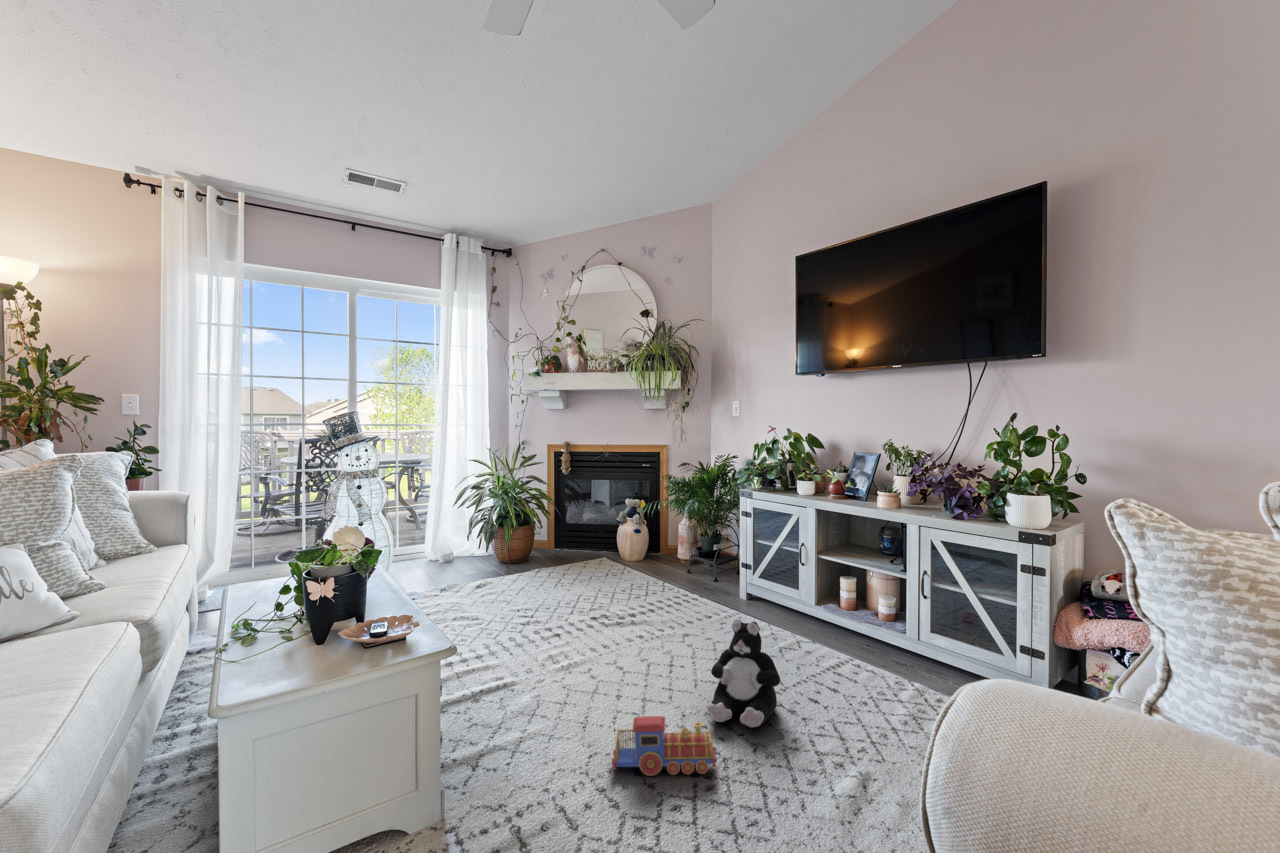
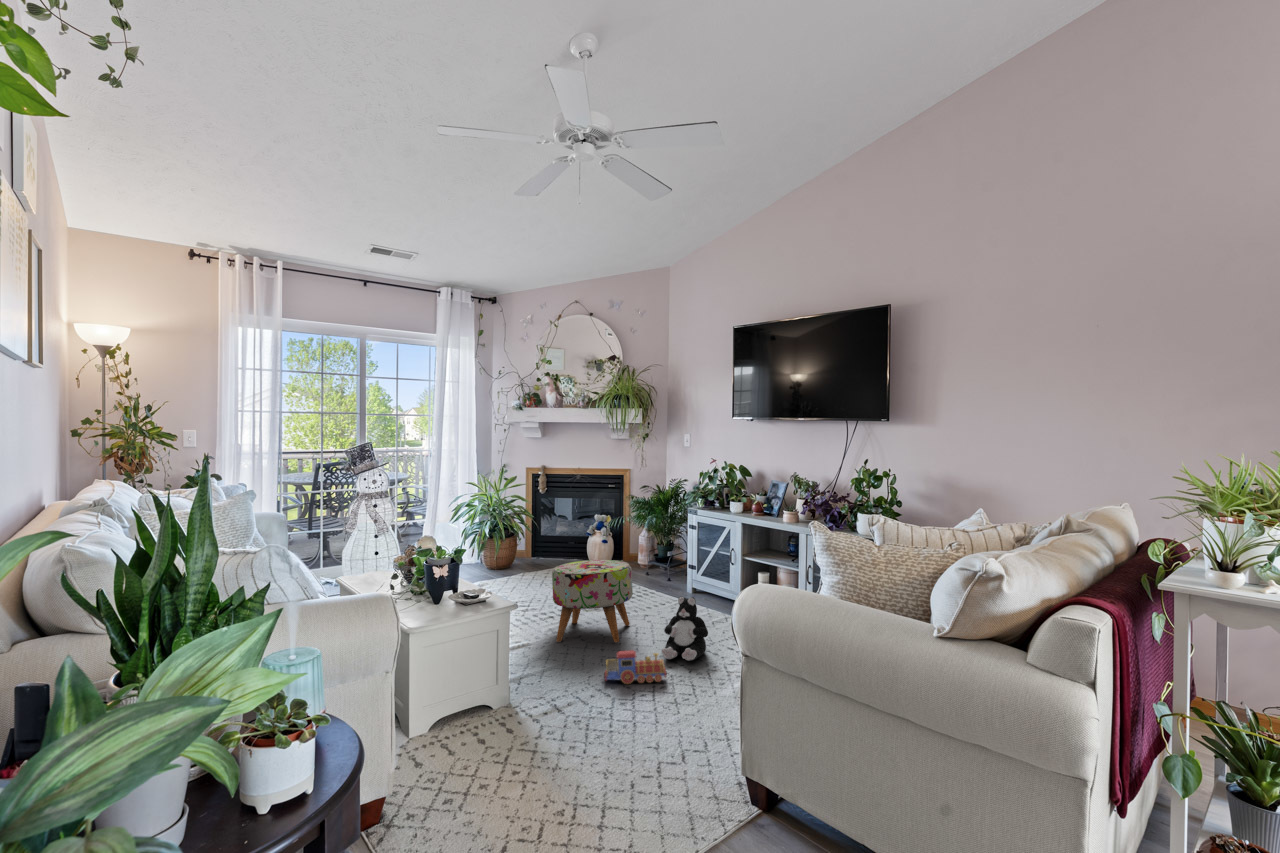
ottoman: none [549,560,665,685] -> present [552,560,633,642]

